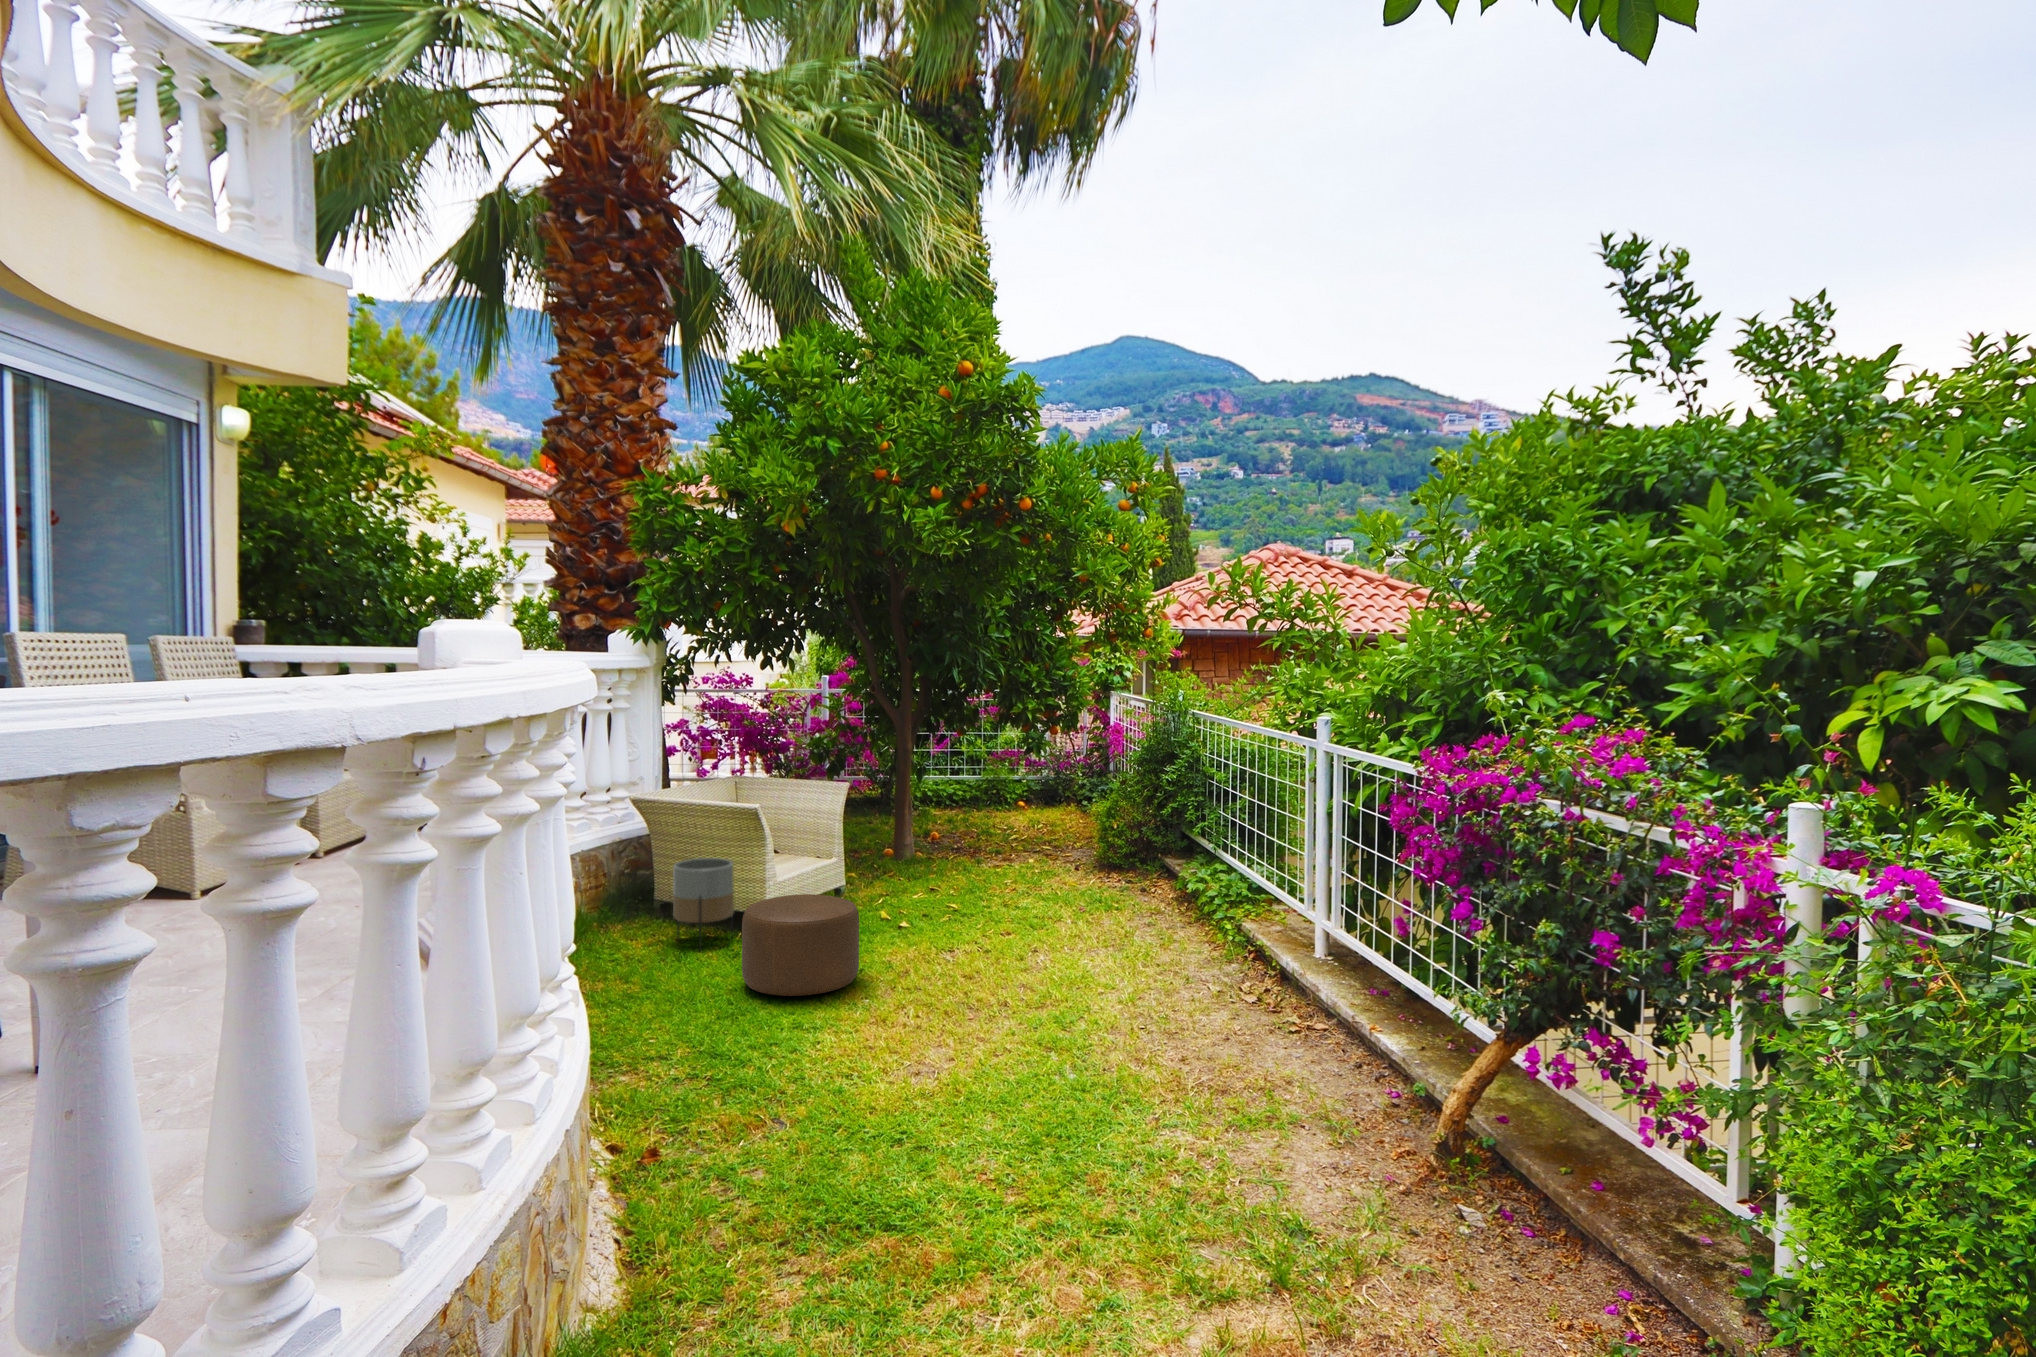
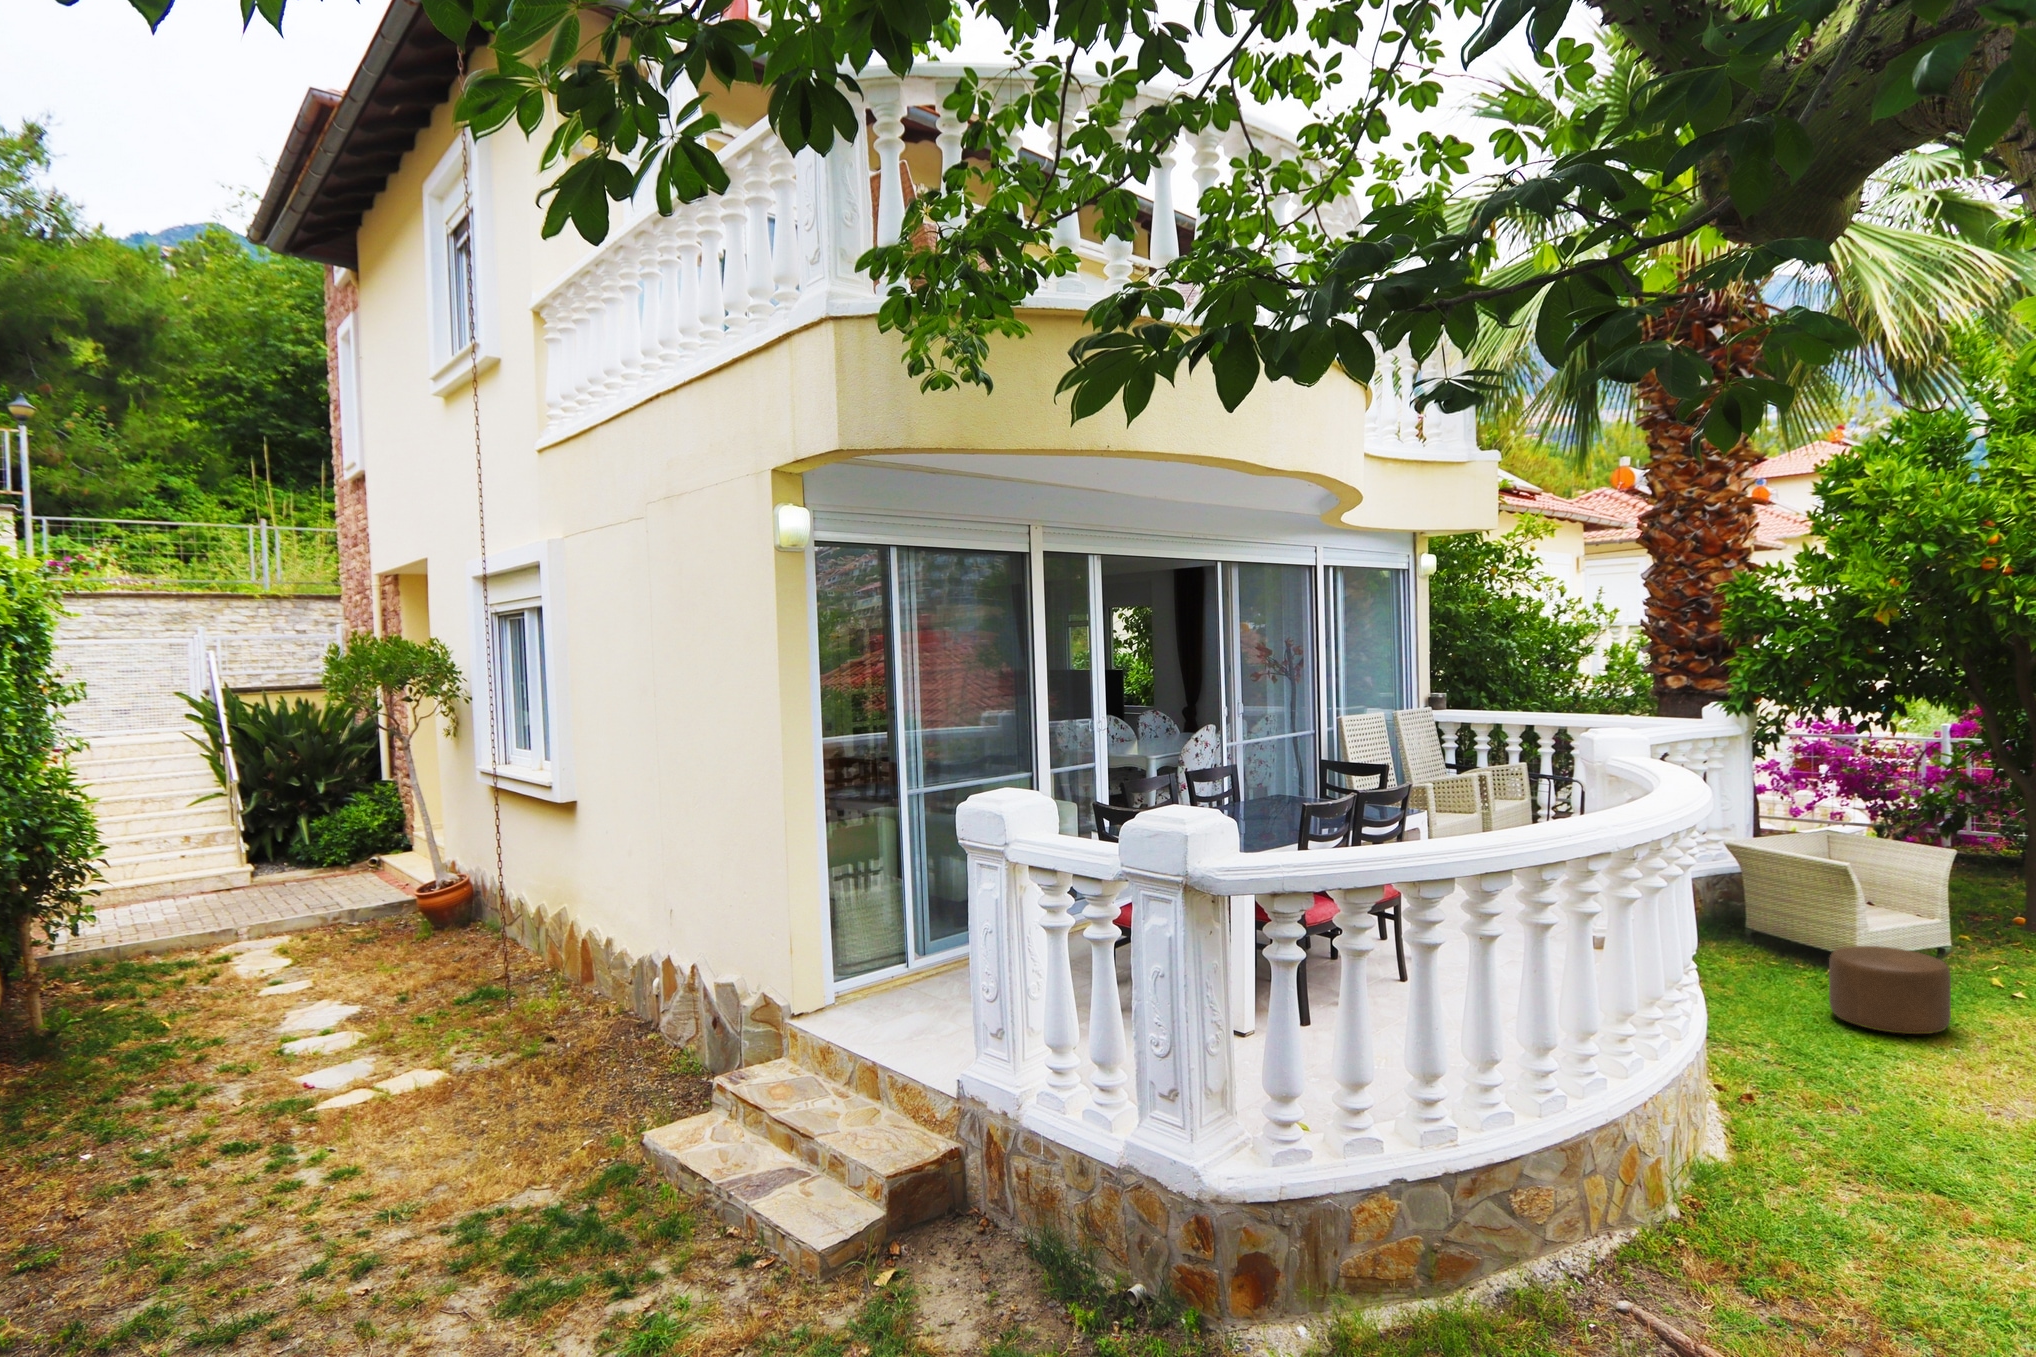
planter: present [673,858,734,950] -> none [1765,902,1823,981]

